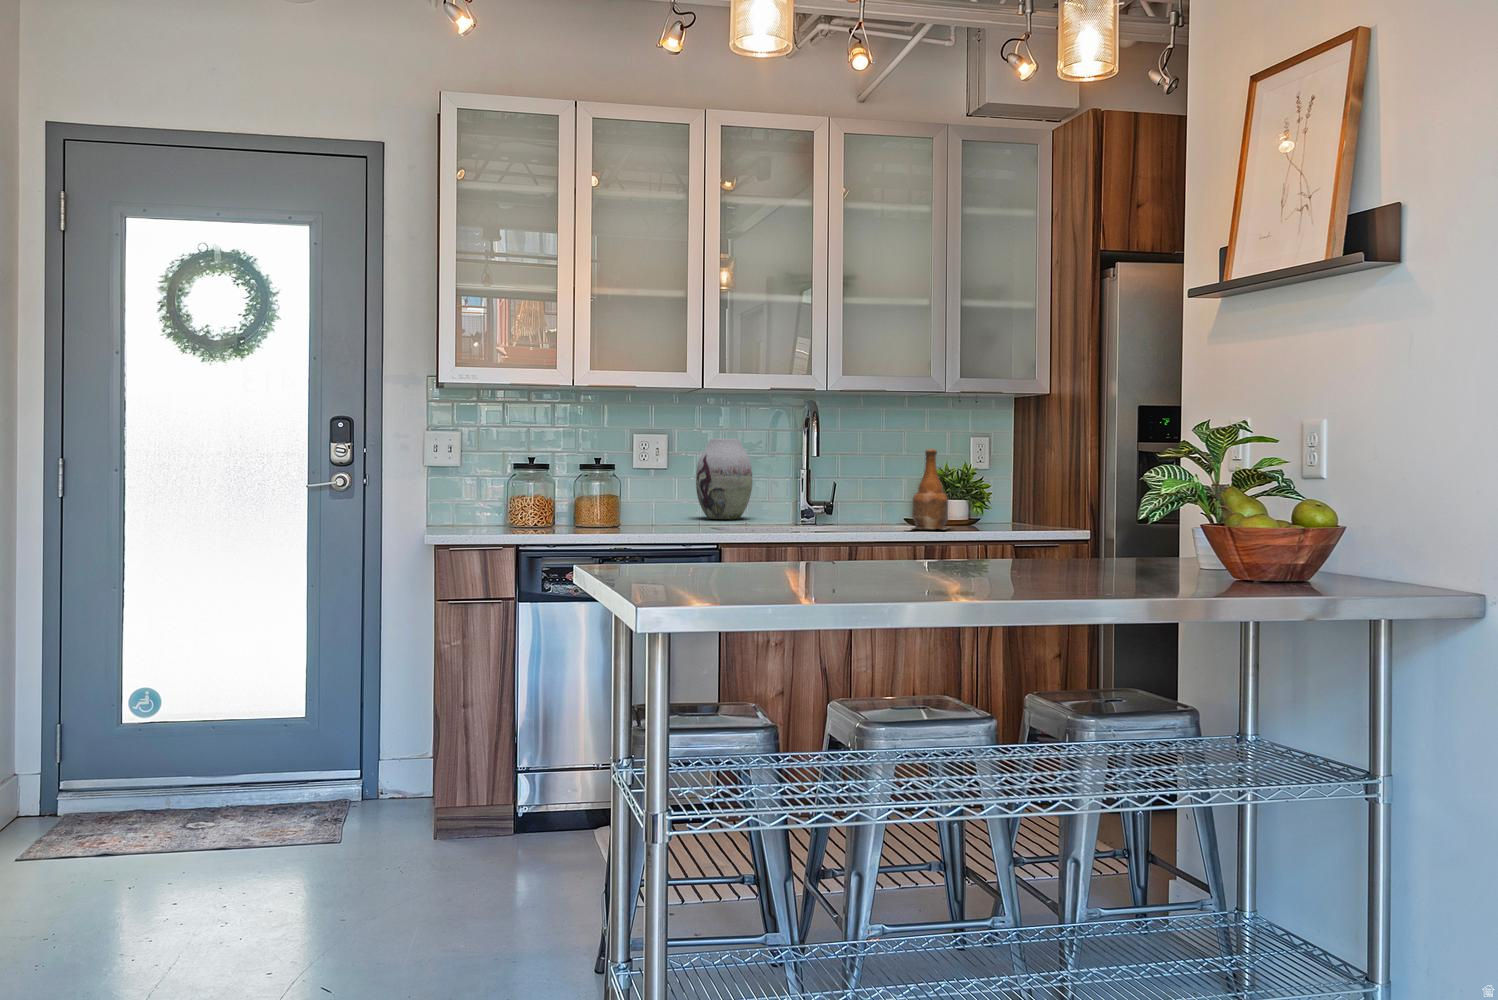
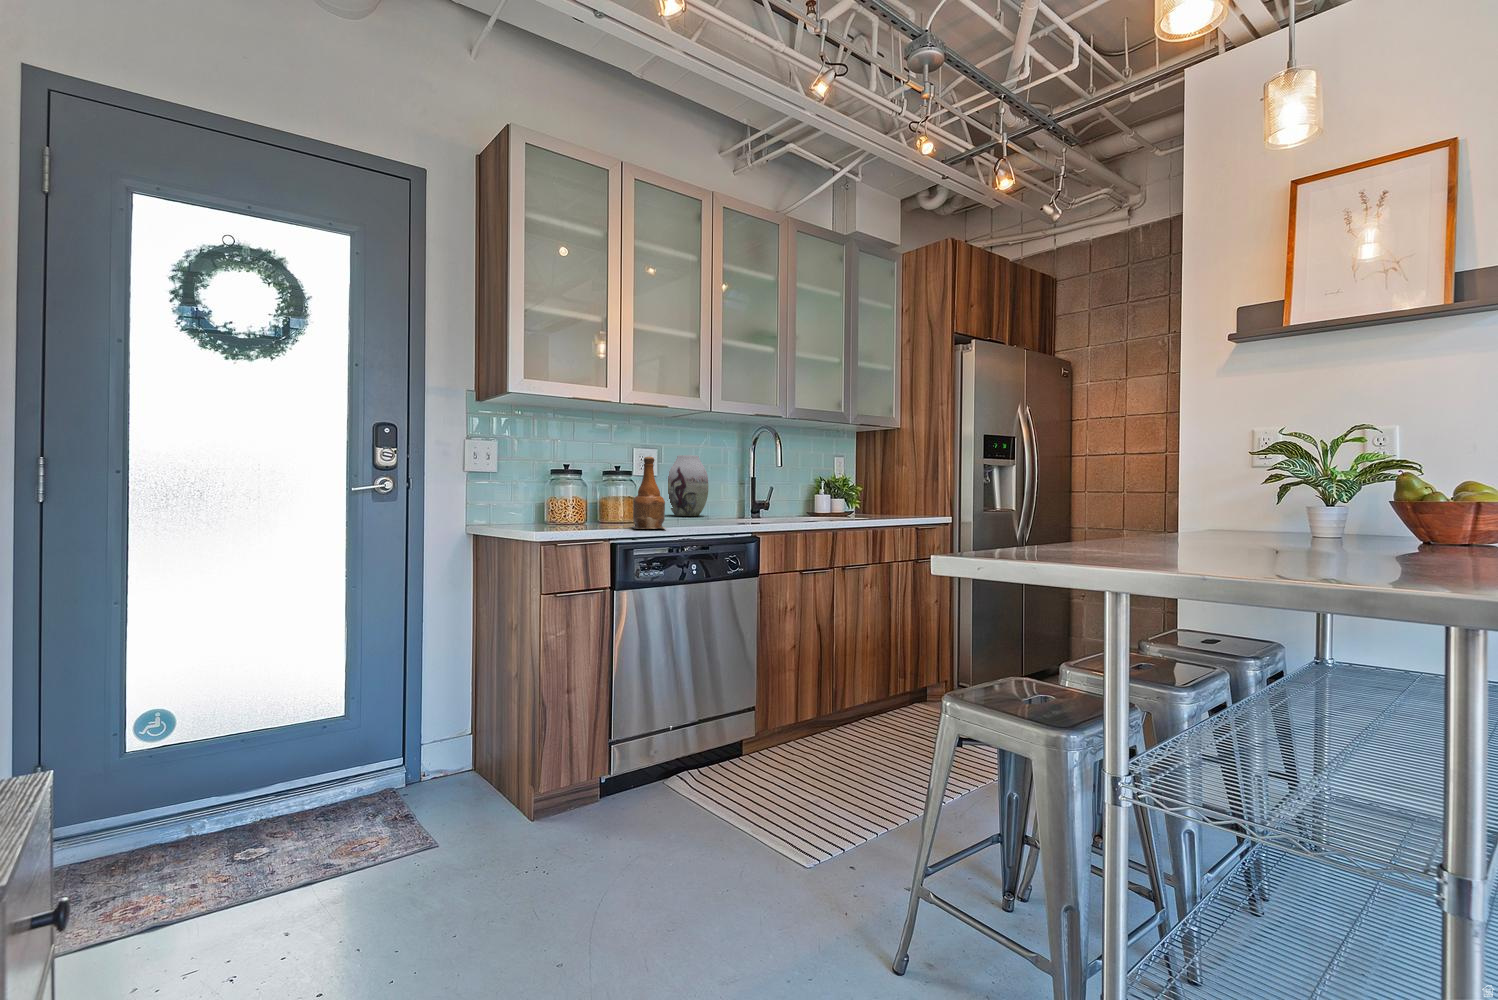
bottle: present [912,449,948,529] -> present [632,457,666,529]

